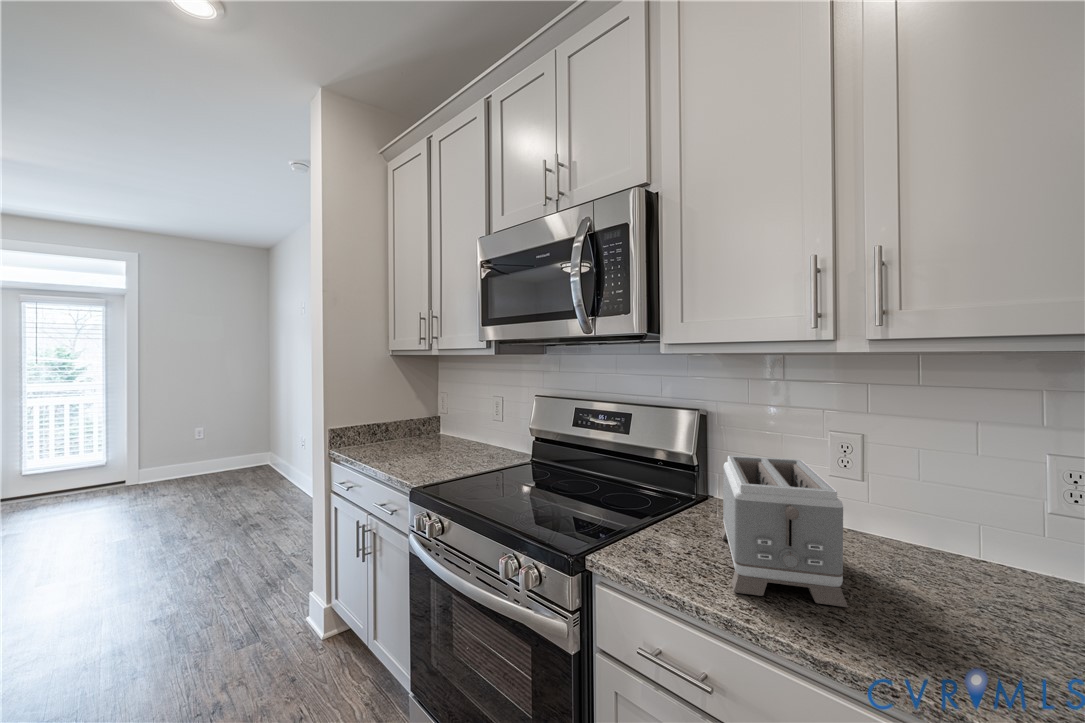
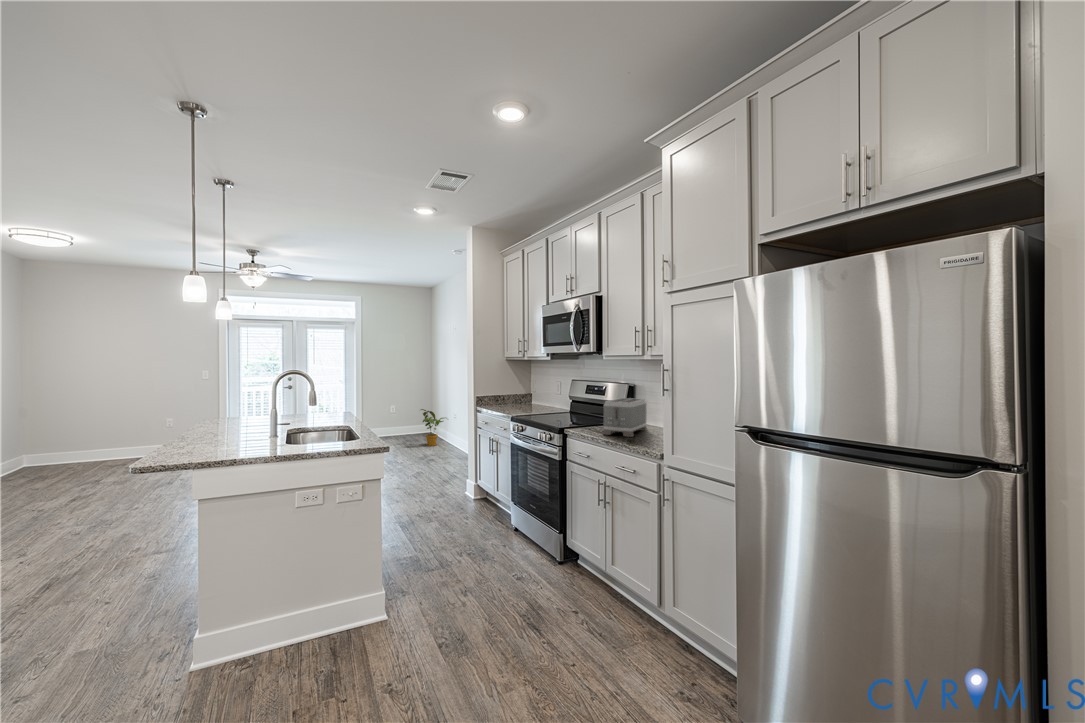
house plant: none [241,435,294,495] -> present [421,409,444,446]

